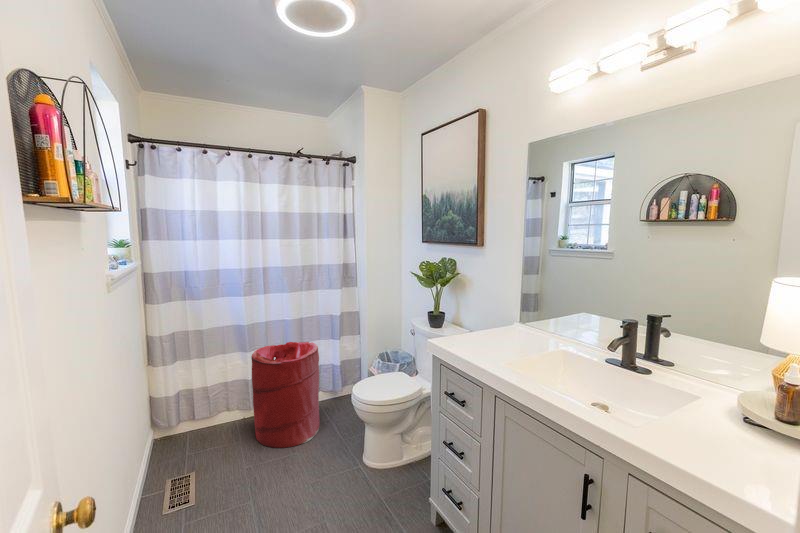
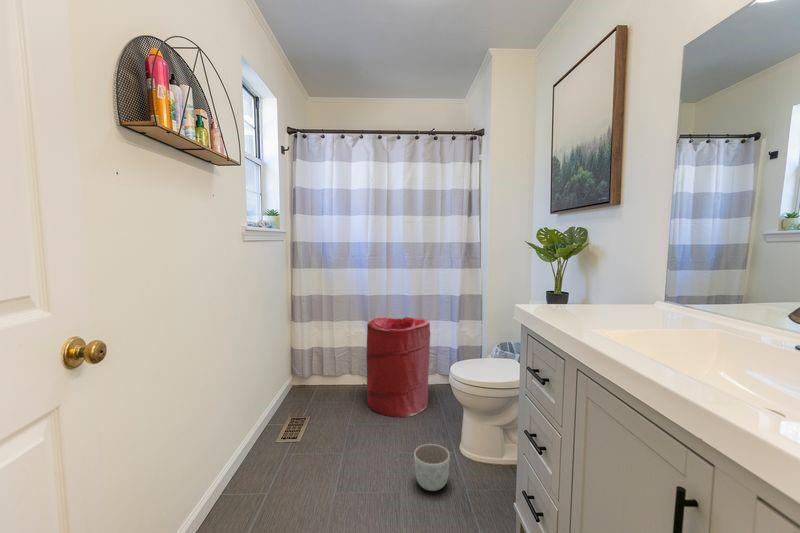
planter: none [335,467,368,511] -> present [414,444,450,491]

